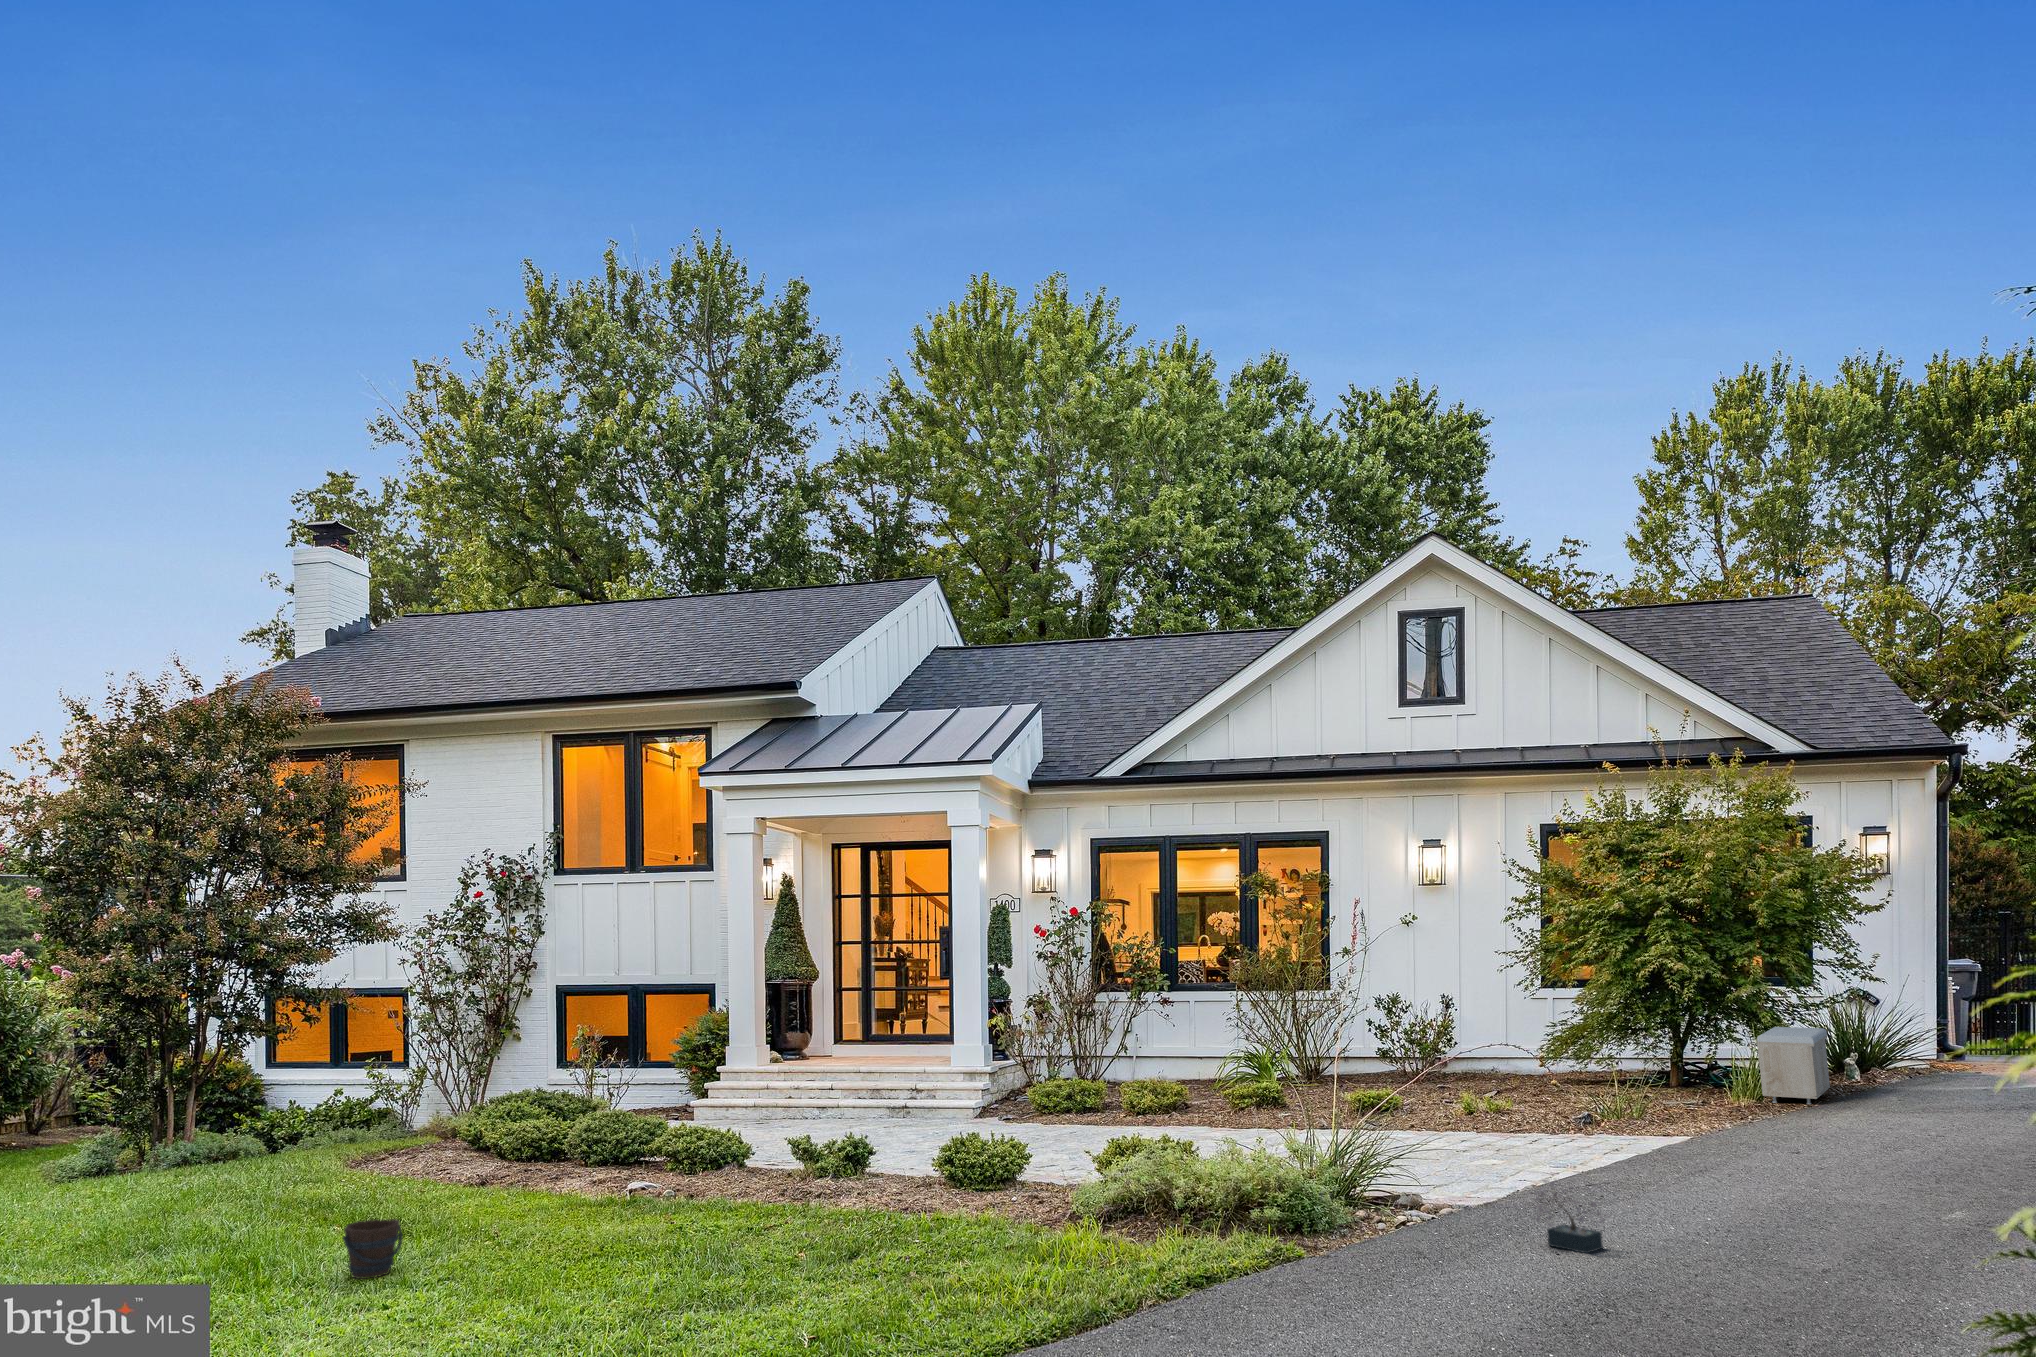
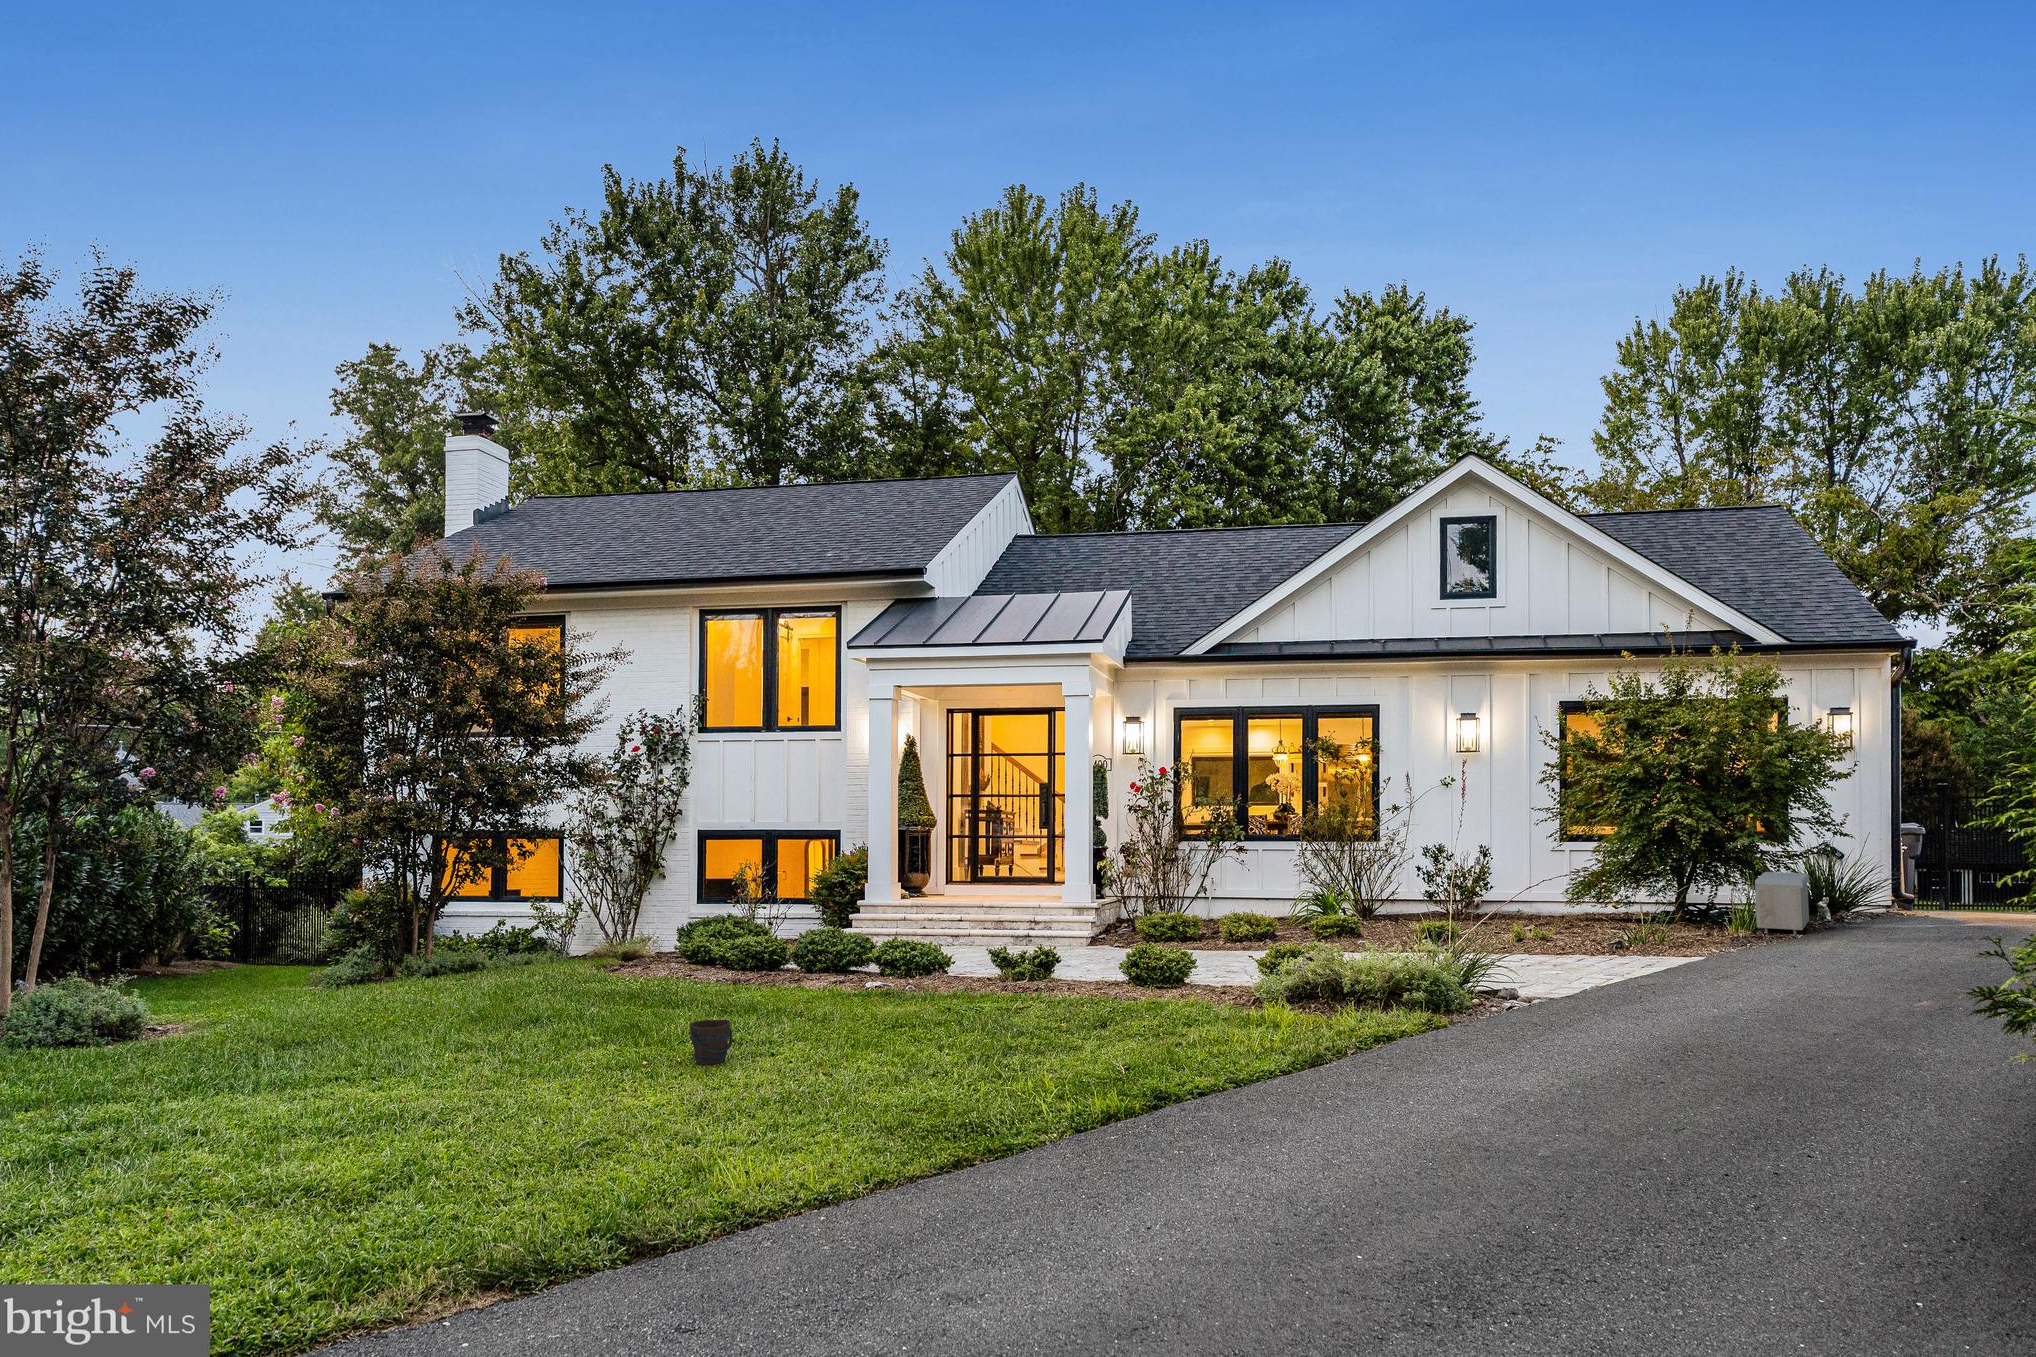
decorative plant: present [1534,1180,1607,1253] -> none [1632,989,1696,1046]

